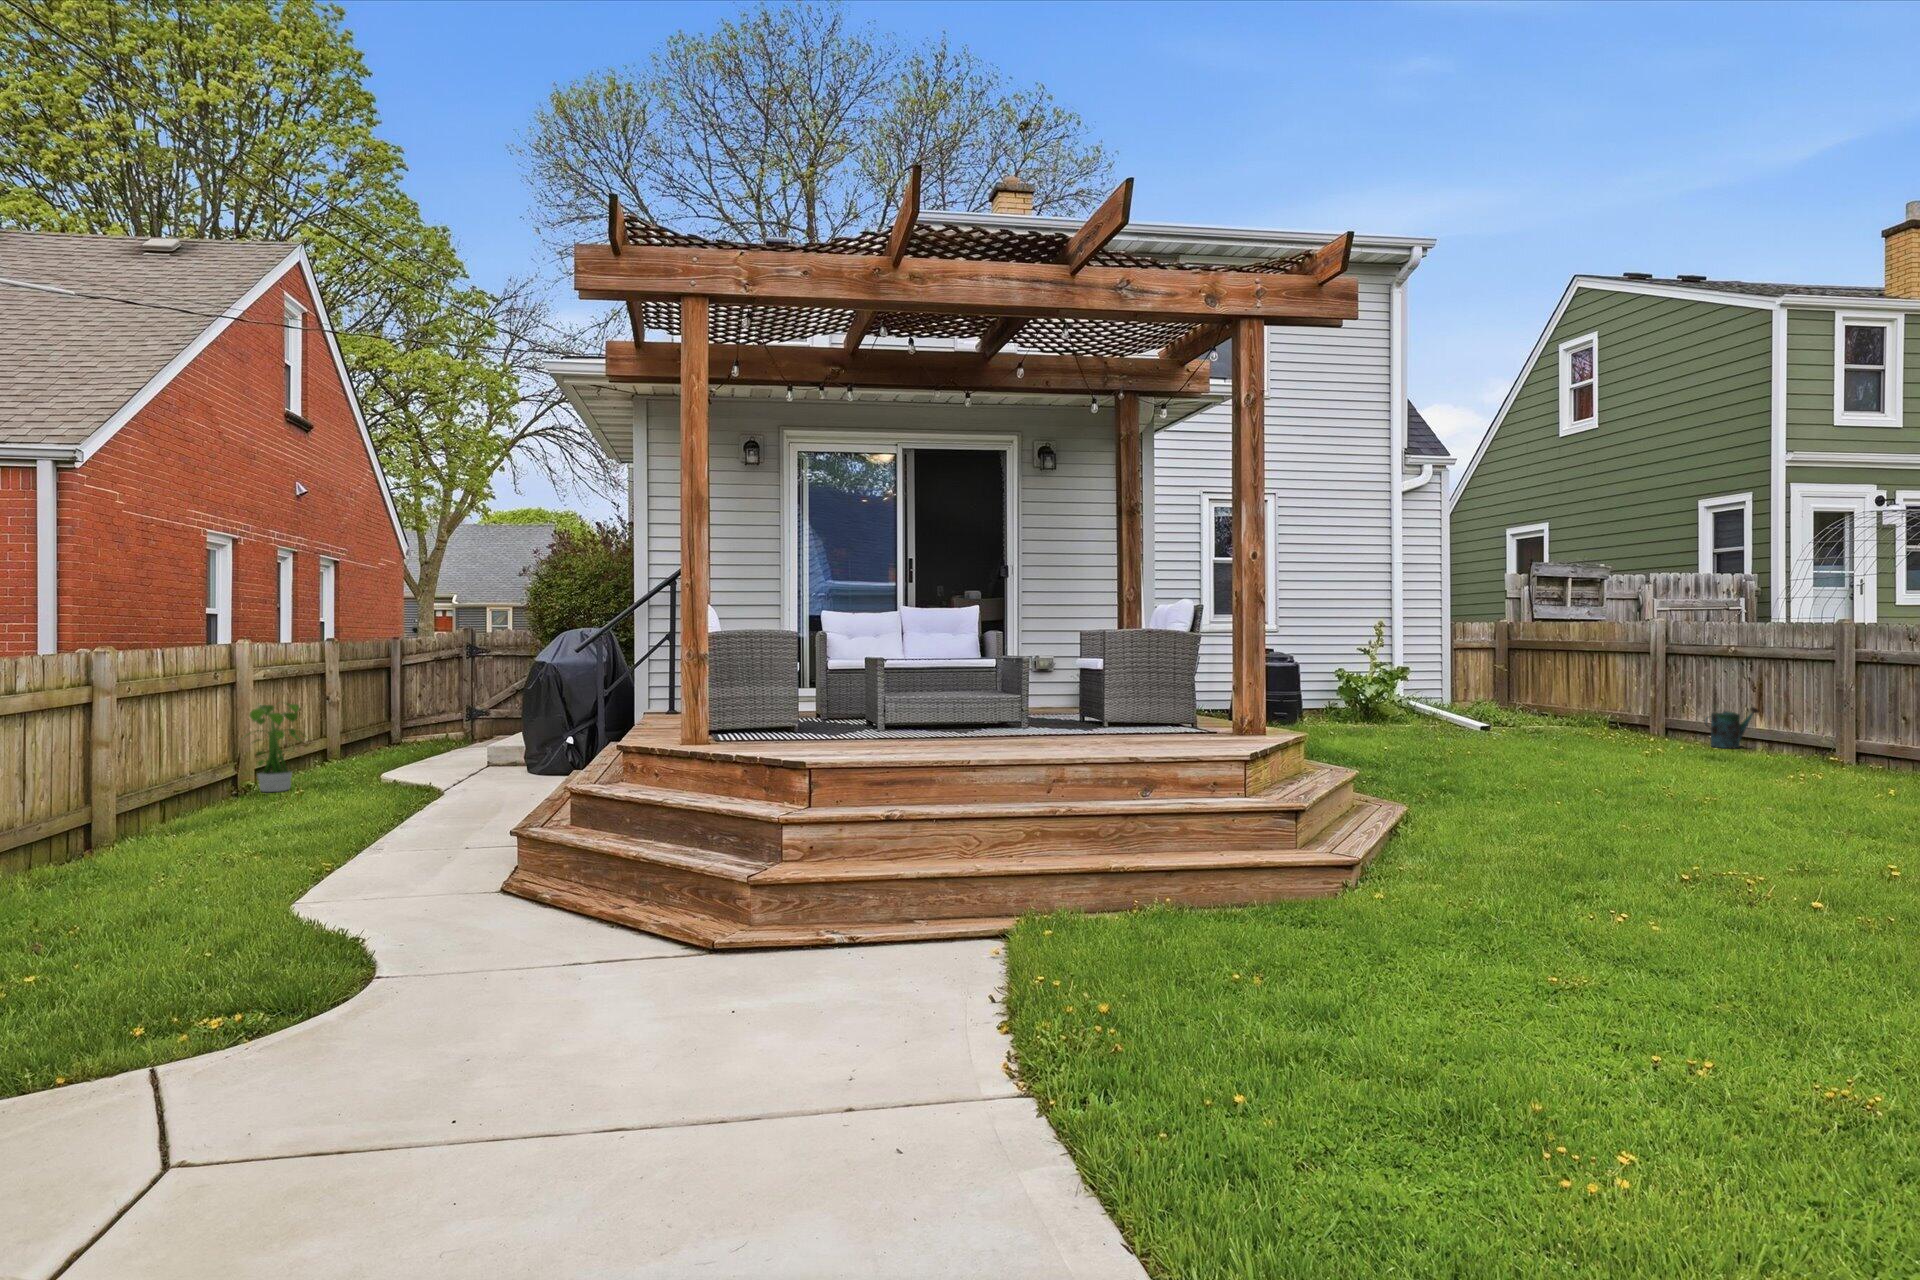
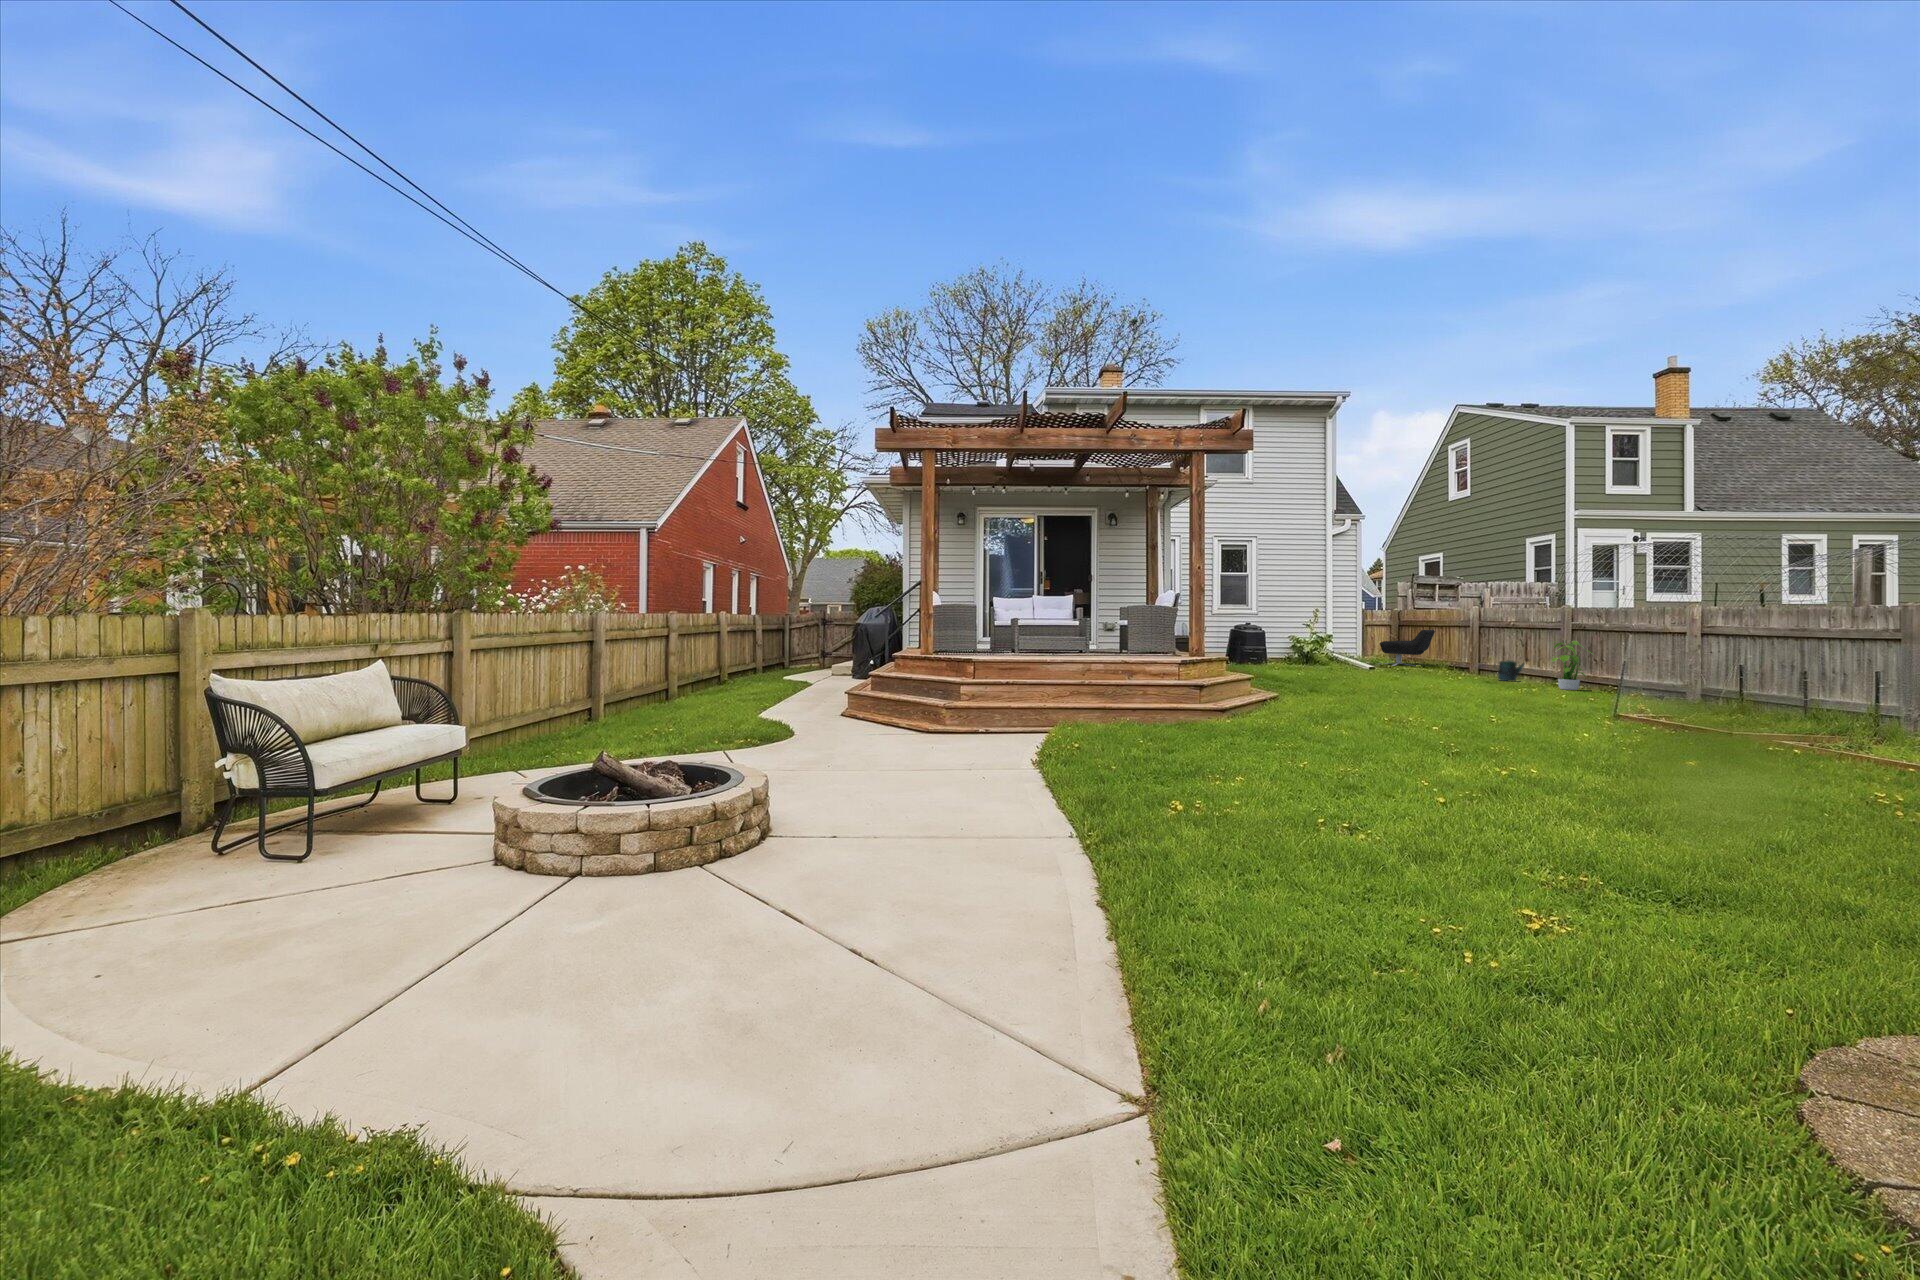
lounge chair: none [1493,656,1585,721] -> present [1380,630,1435,666]
potted plant: present [245,703,302,792] -> present [1551,641,1592,690]

